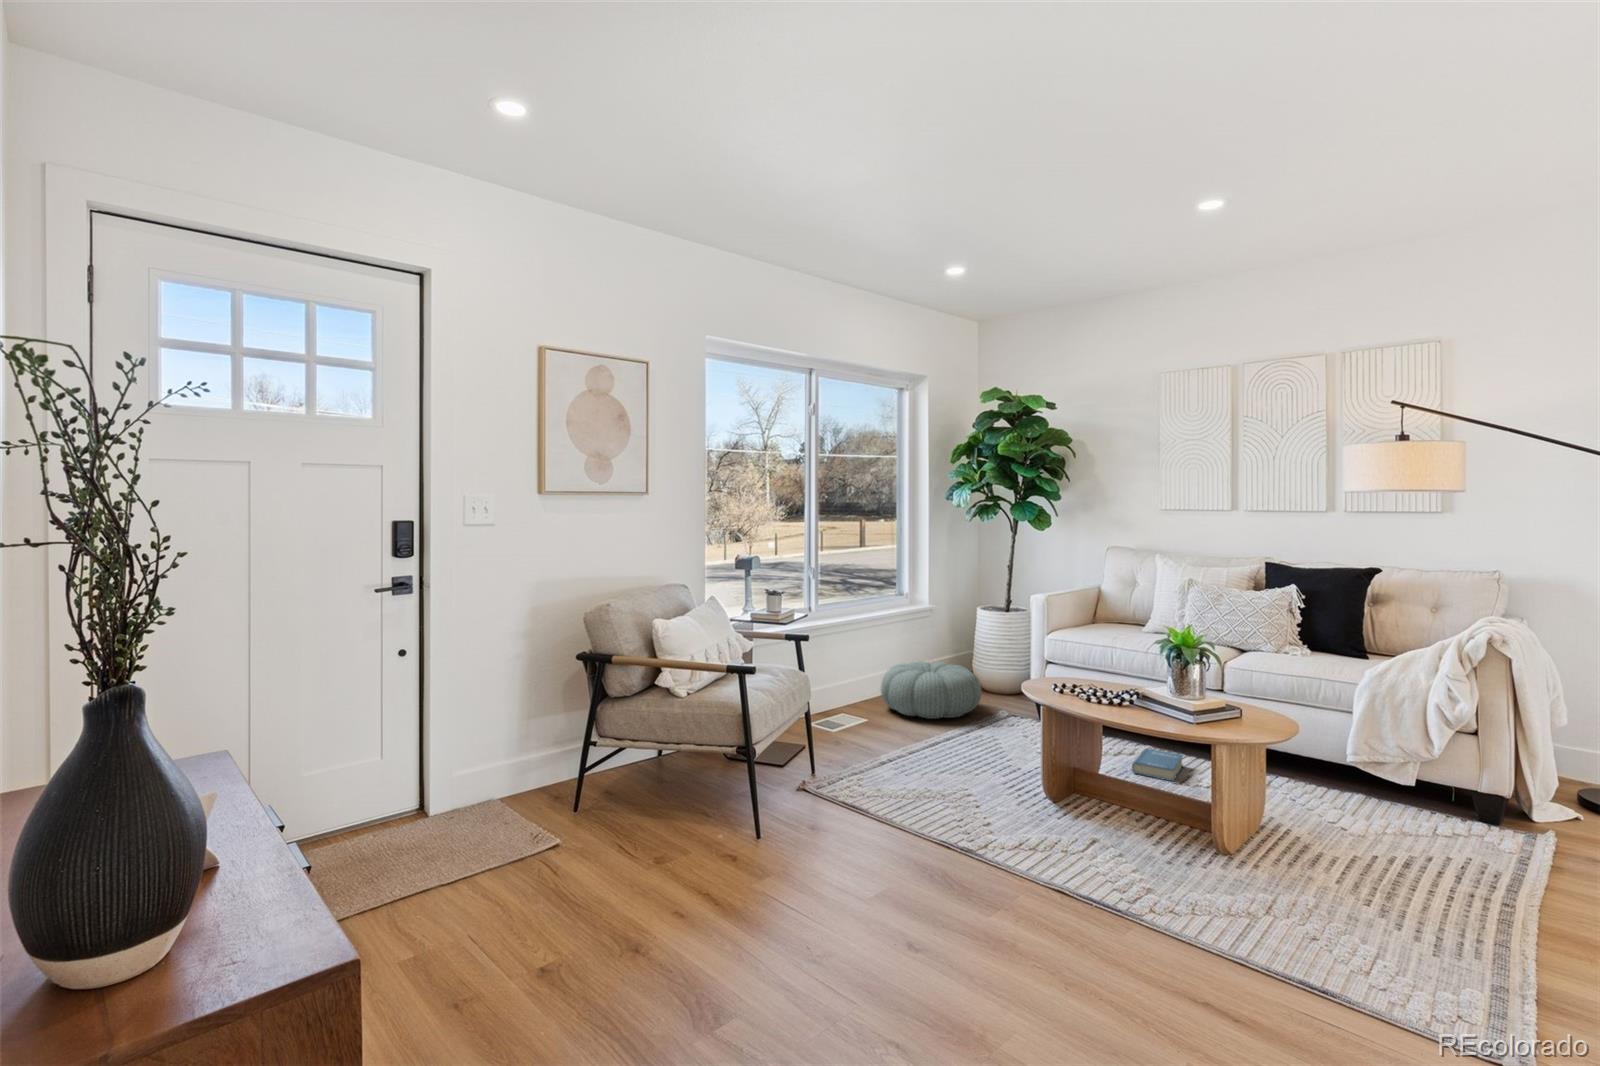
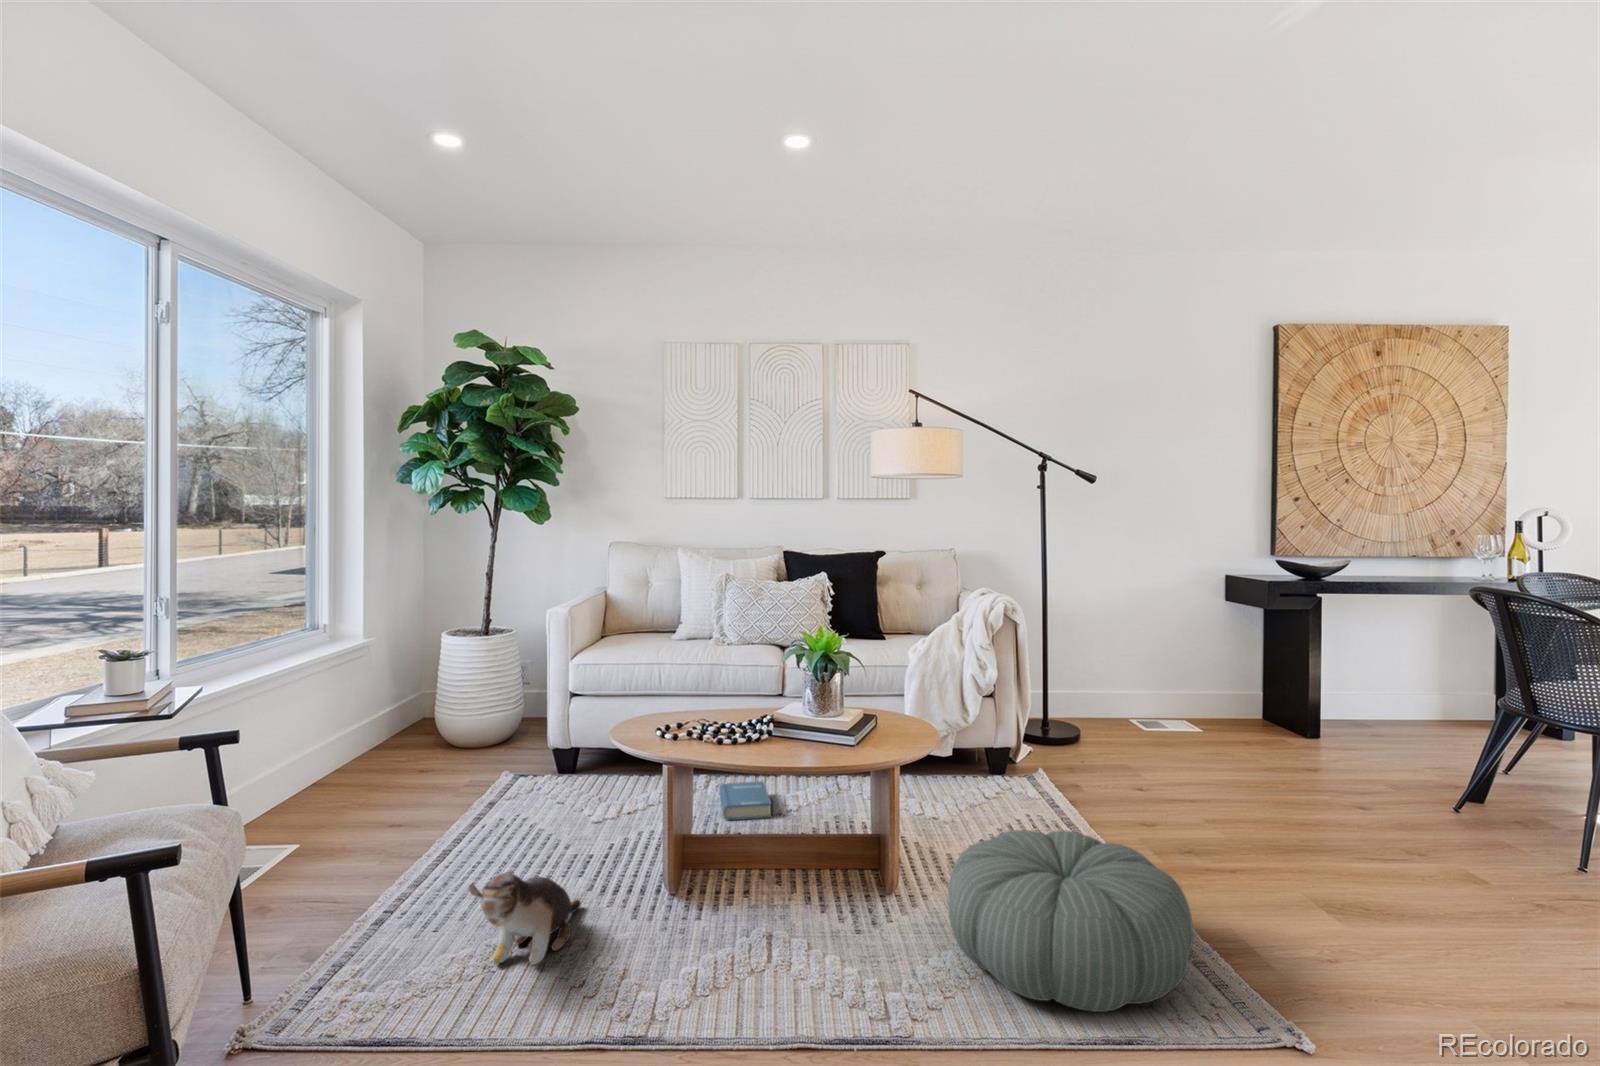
pouf: present [881,661,981,719] -> present [949,830,1193,1012]
plush toy: none [905,745,989,805] -> present [469,872,581,965]

